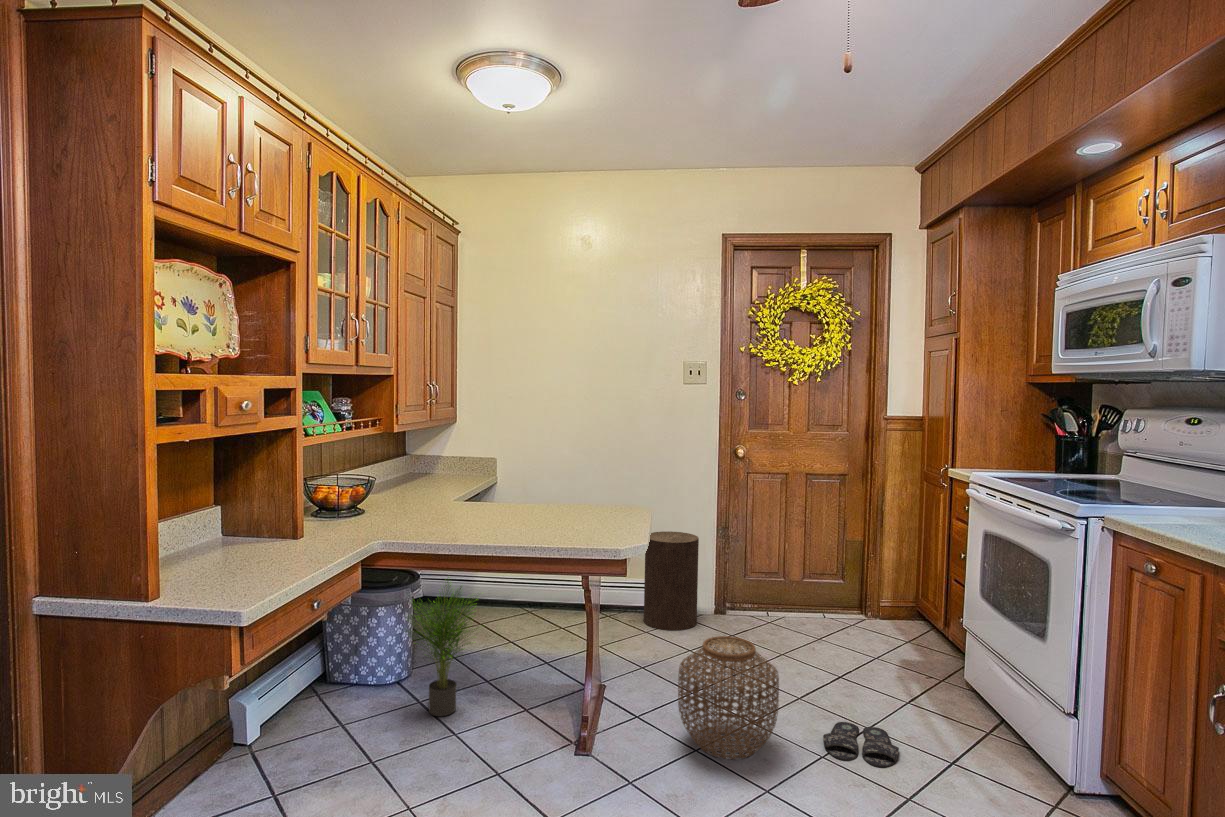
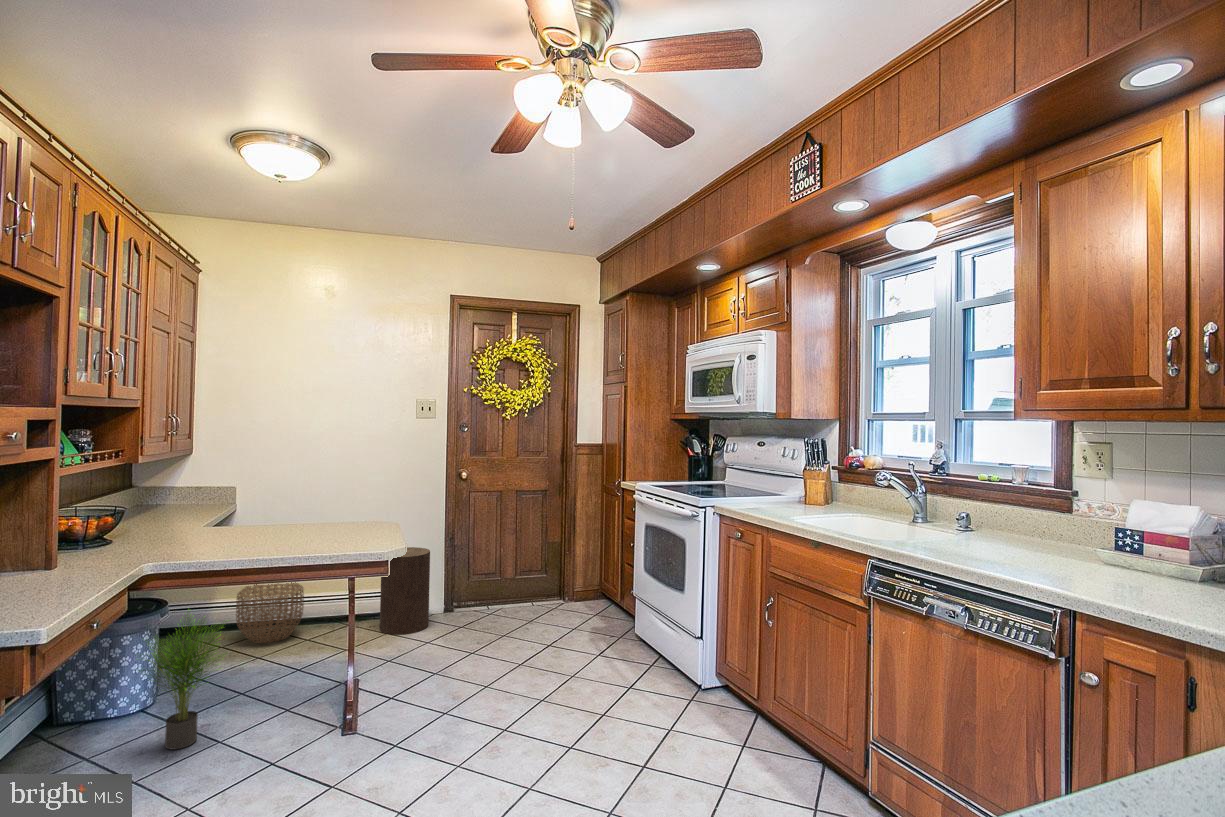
woven basket: present [678,636,779,759] -> present [236,581,304,643]
slippers: present [823,722,899,768] -> none [539,680,593,708]

